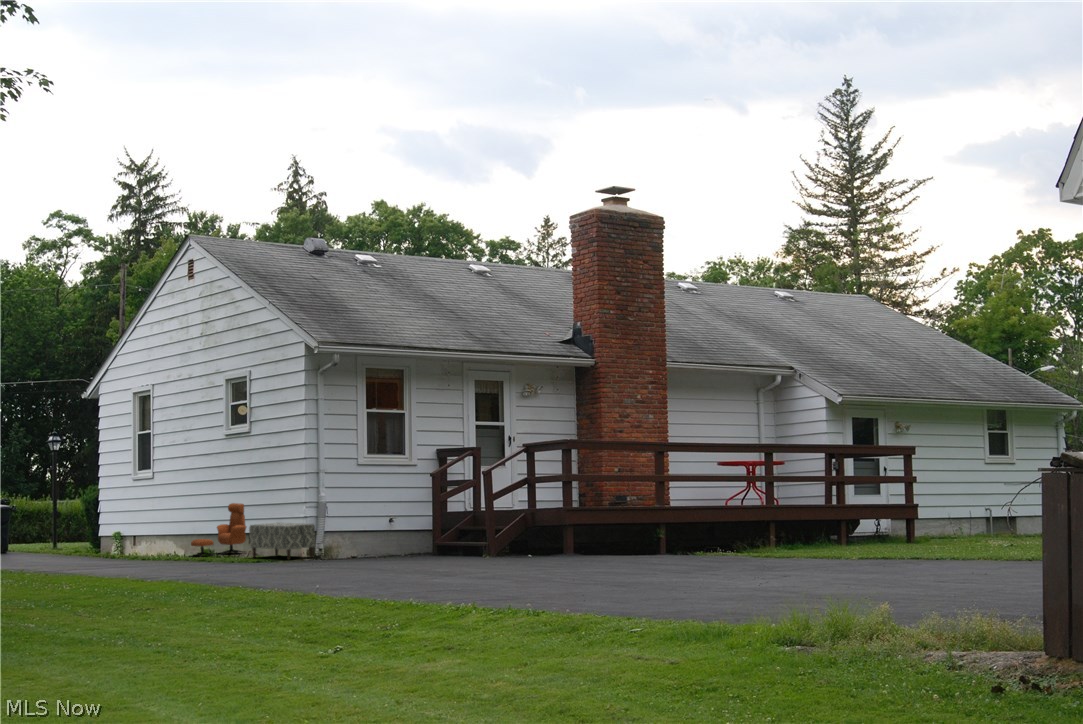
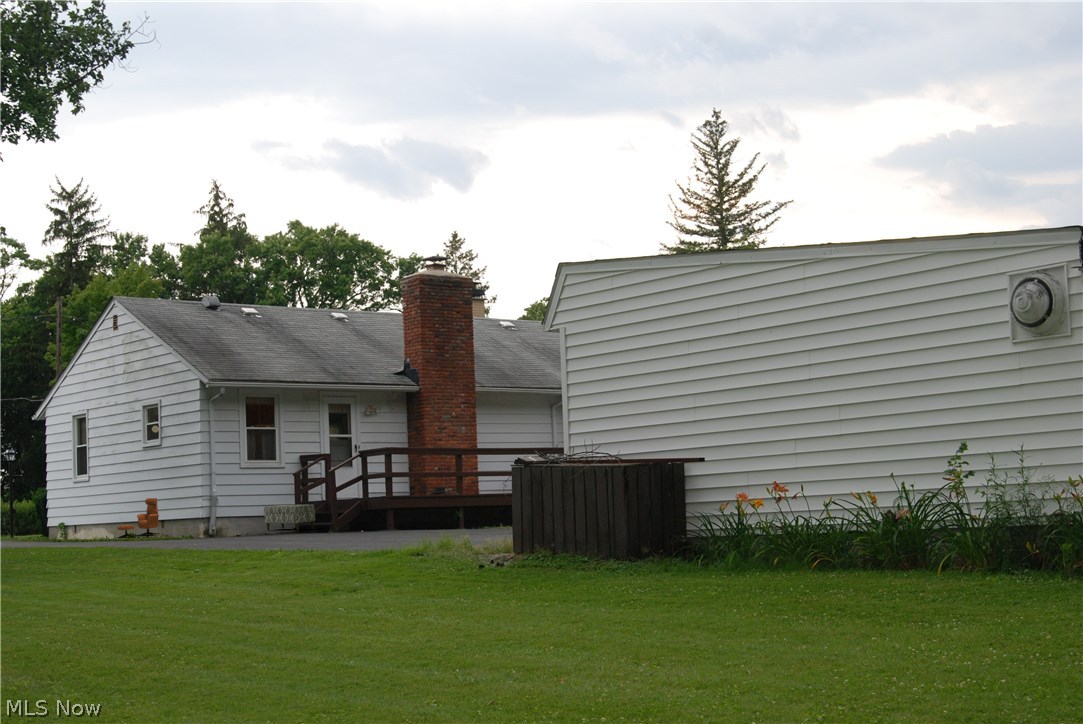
bench: present [249,522,316,560] -> present [264,505,315,530]

